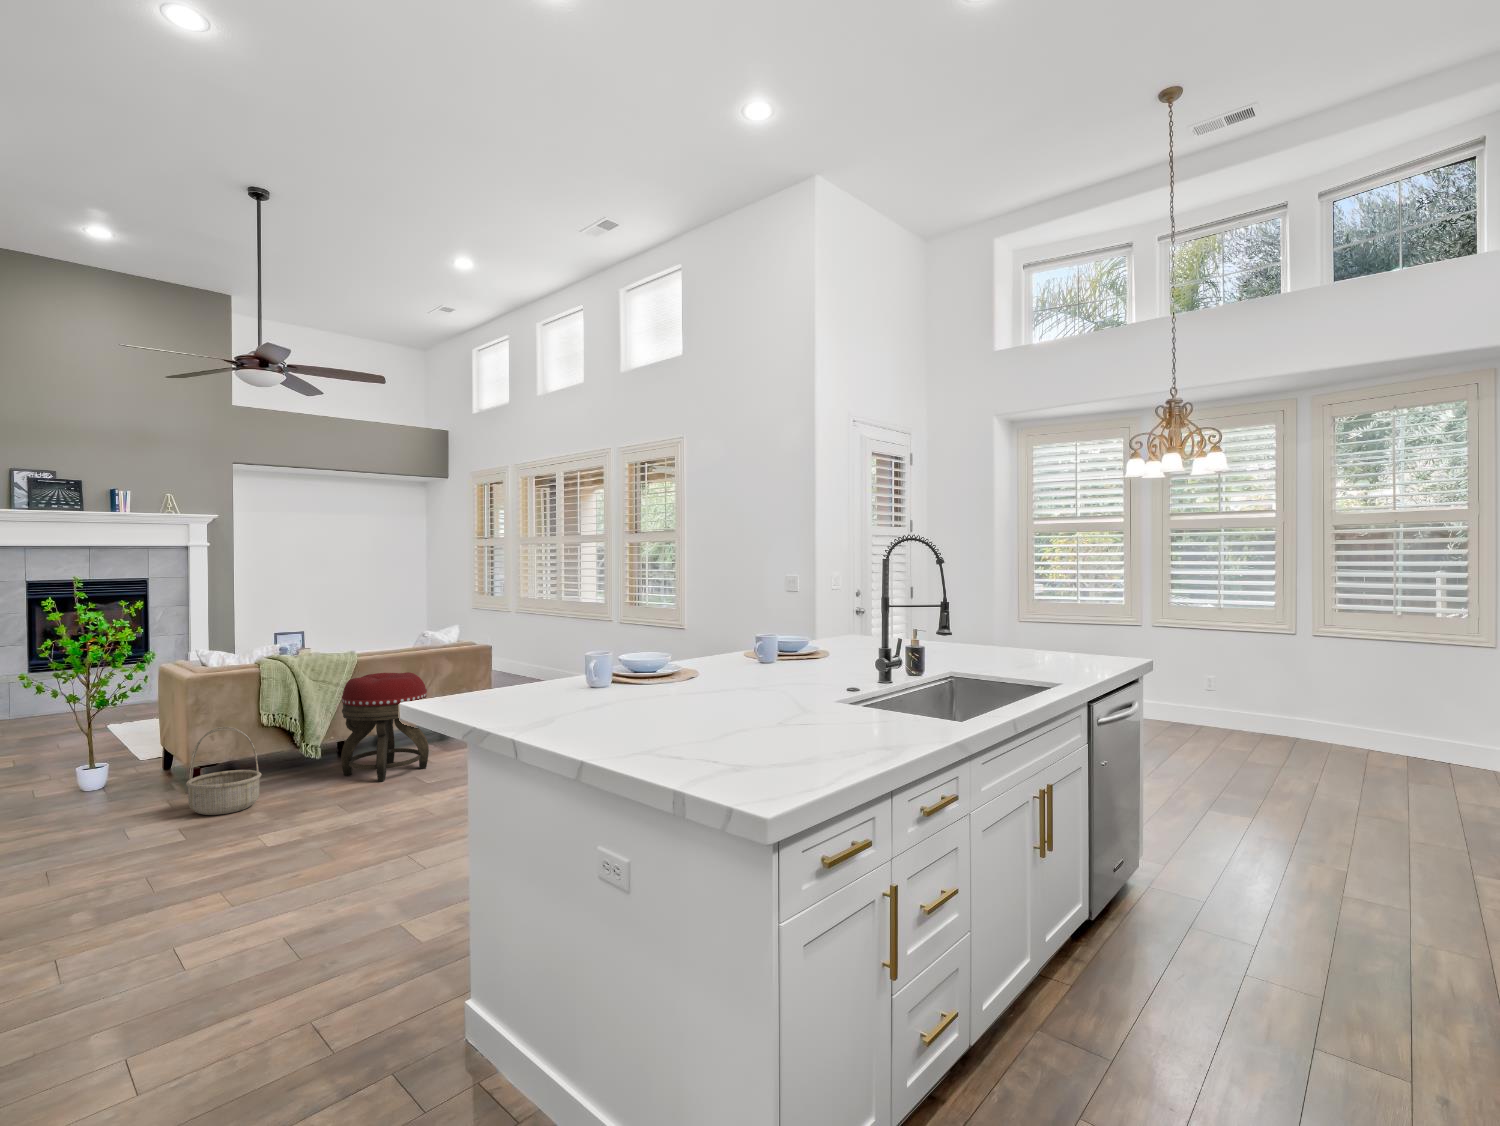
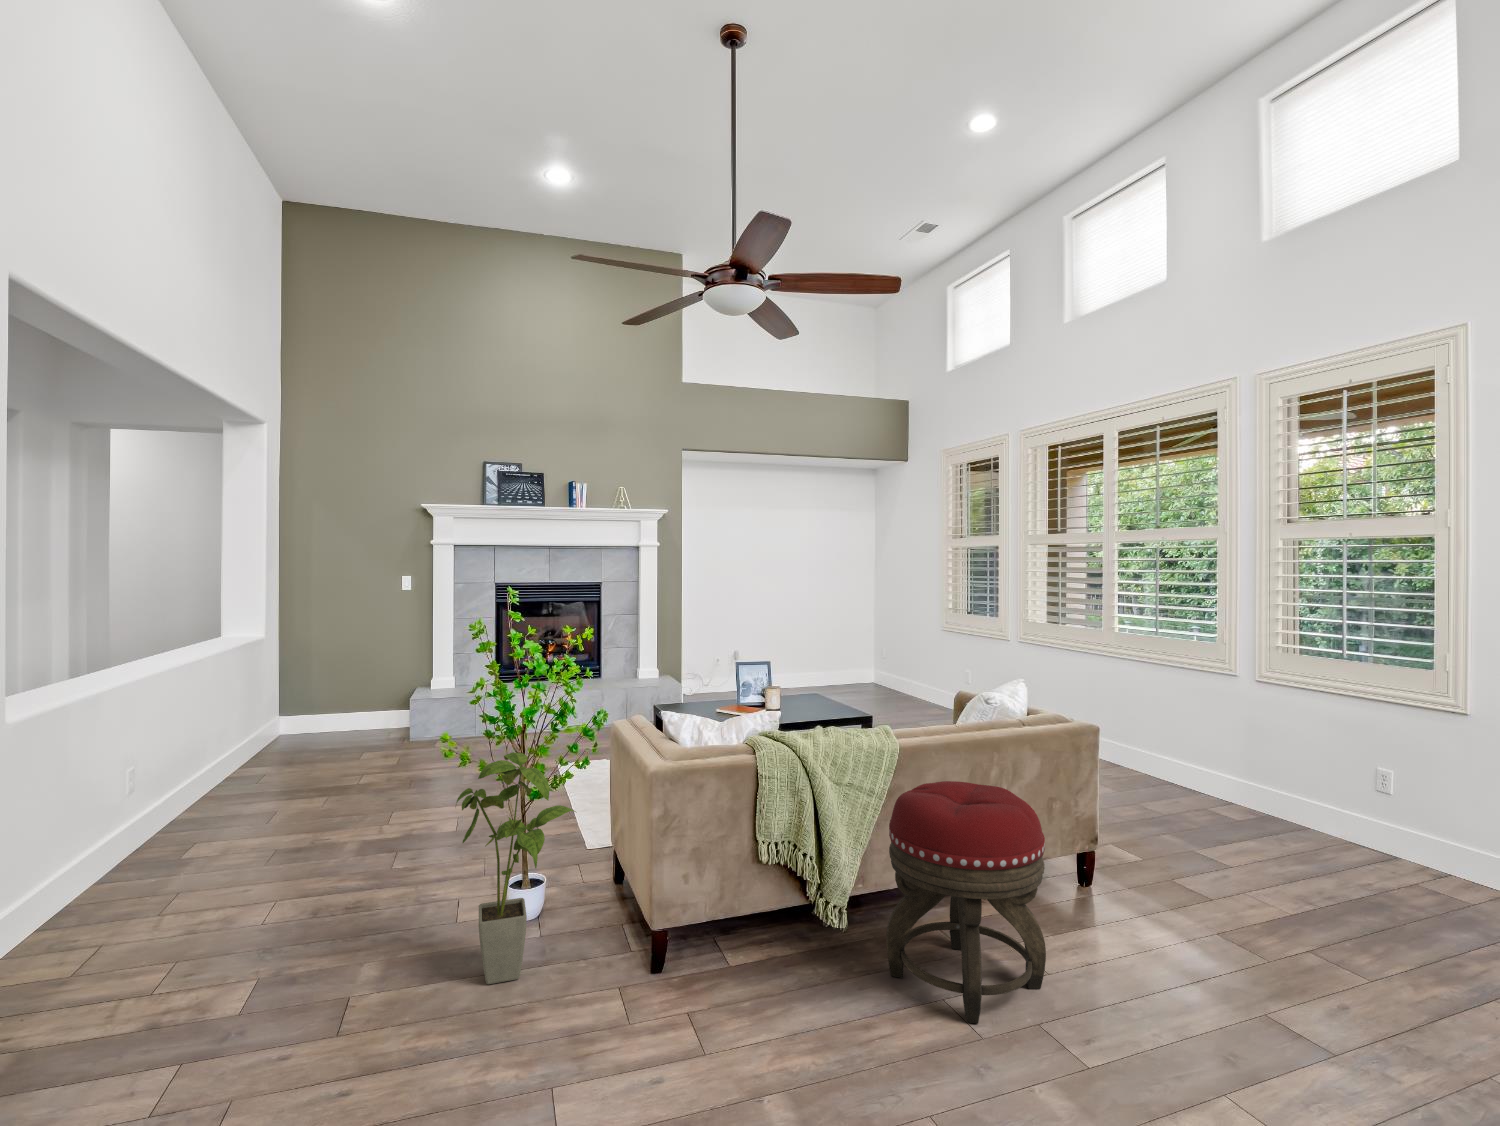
house plant: none [38,672,133,811] -> present [456,752,576,984]
basket: present [186,727,261,815] -> none [651,895,774,1079]

